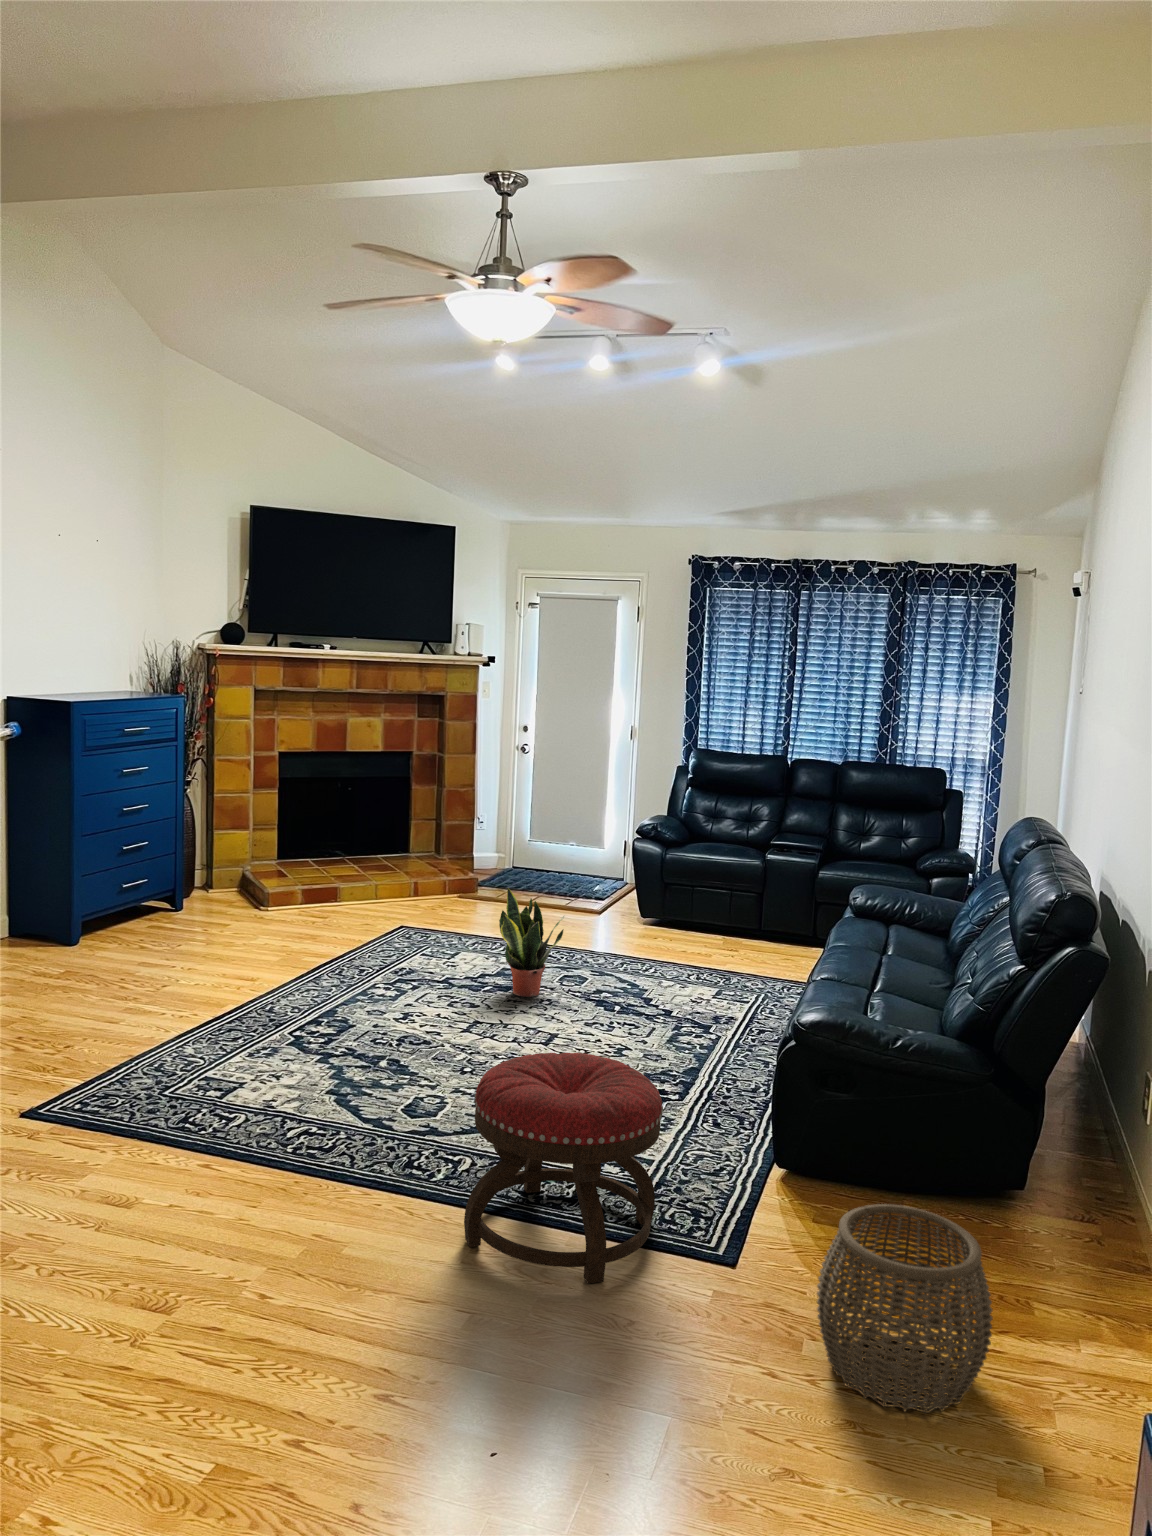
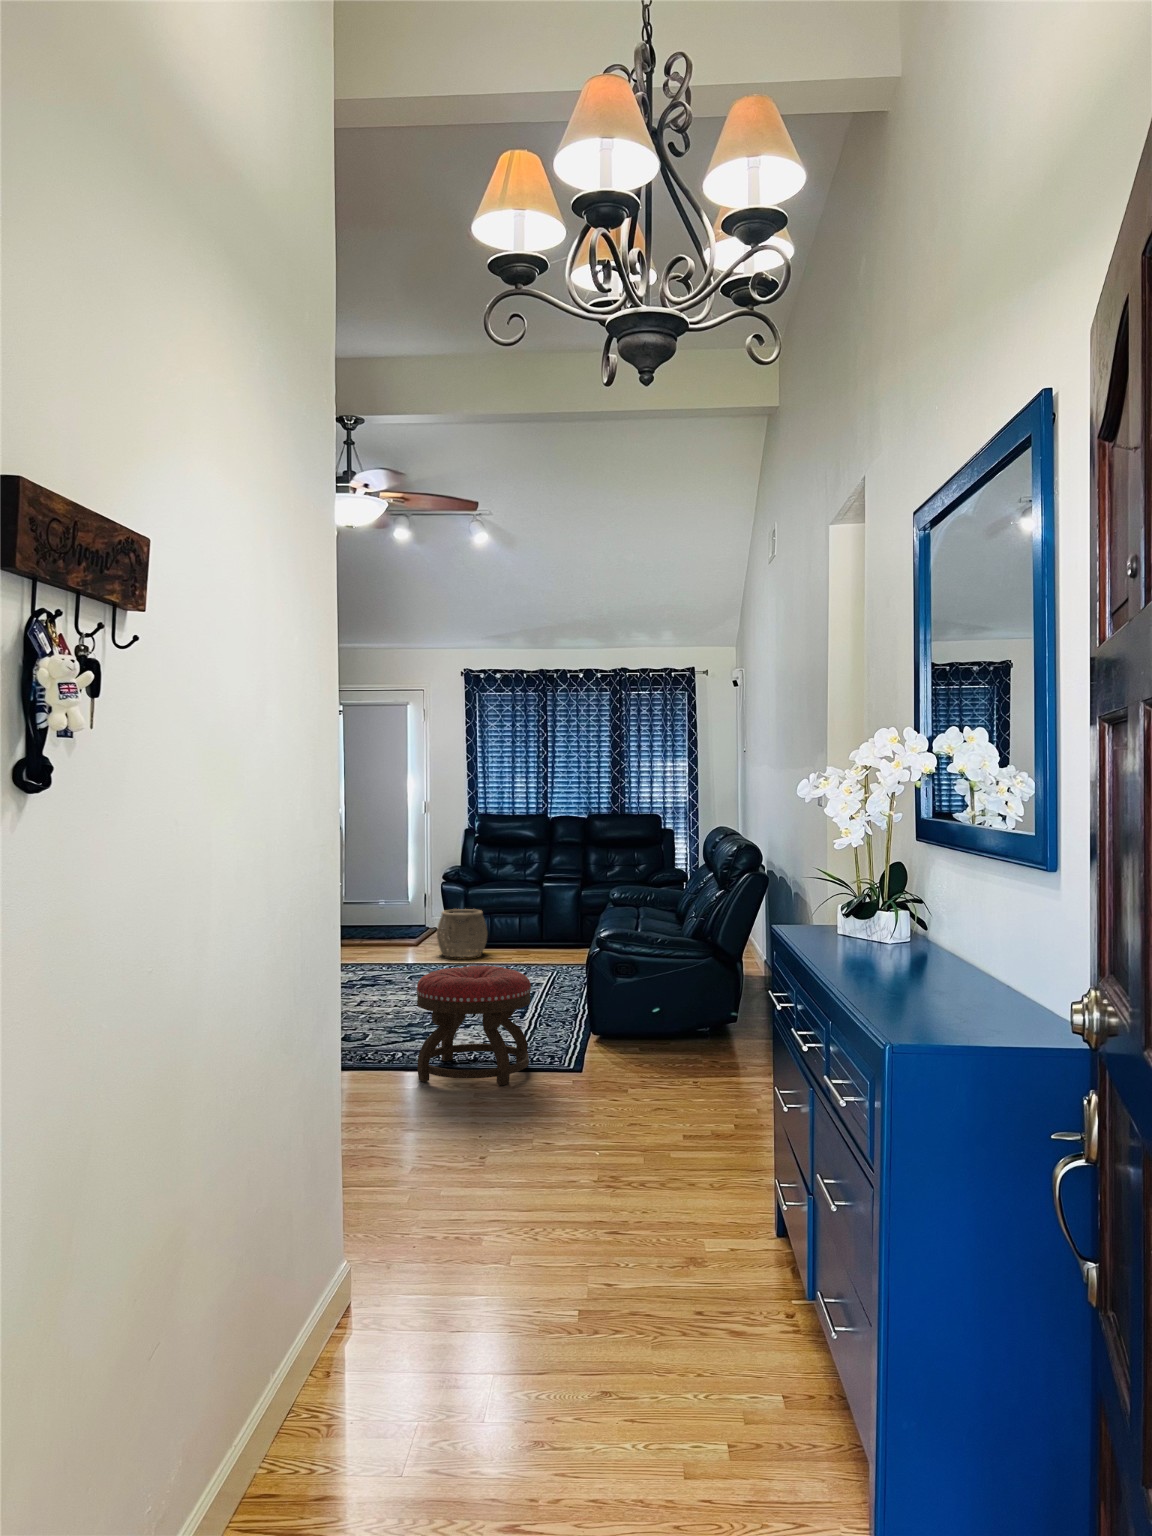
potted plant: present [499,888,565,997] -> none [366,908,415,986]
woven basket: present [817,1204,993,1413] -> present [437,909,487,957]

